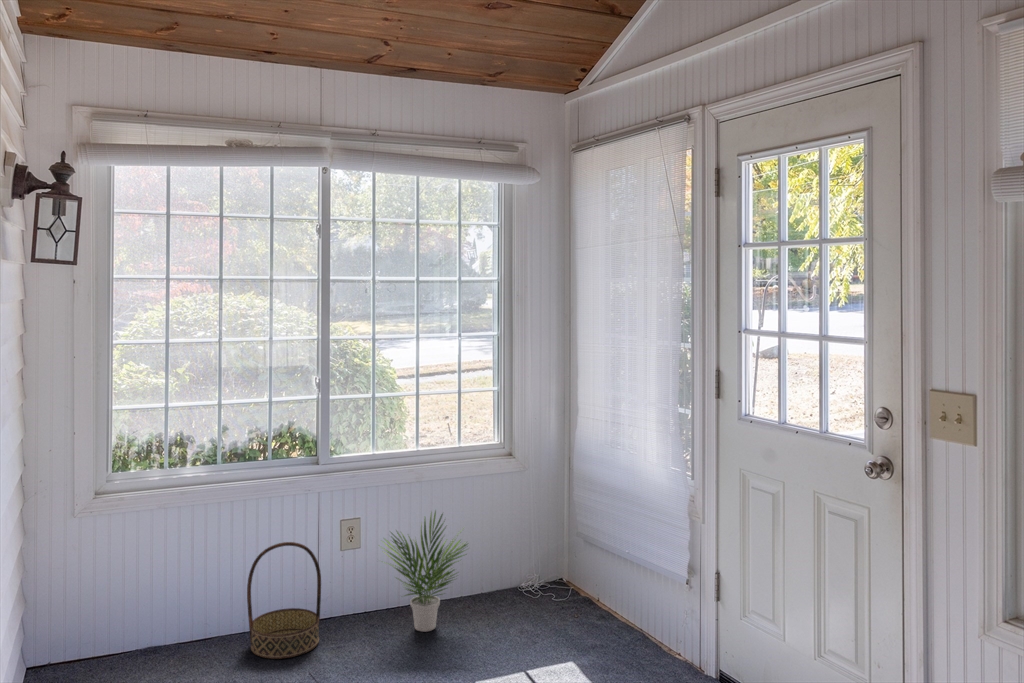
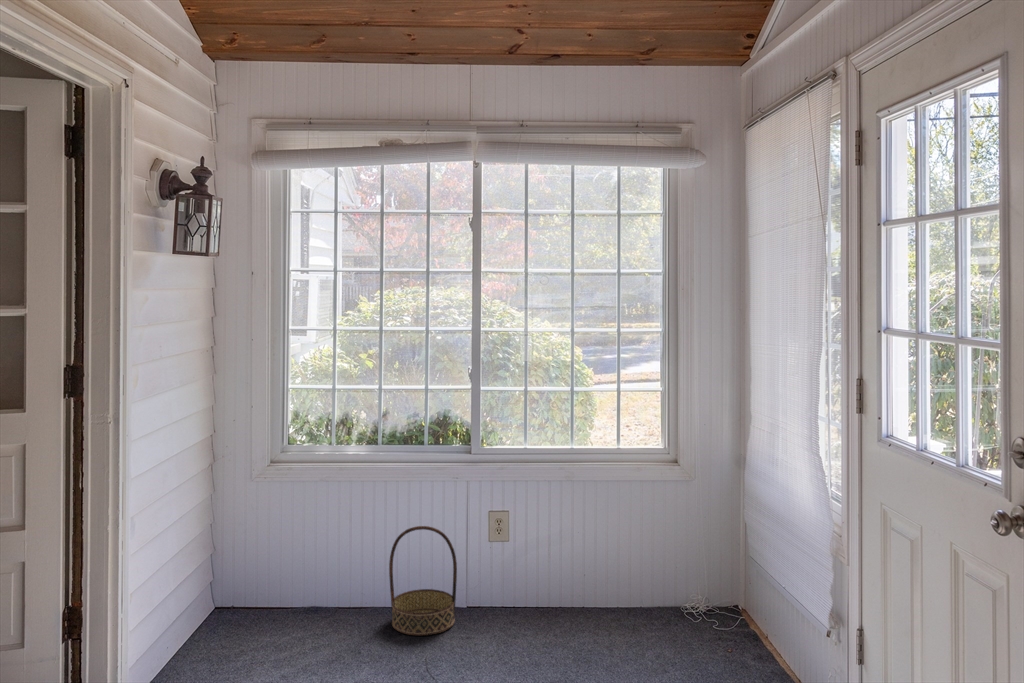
potted plant: present [383,511,467,632] -> none [503,512,609,636]

